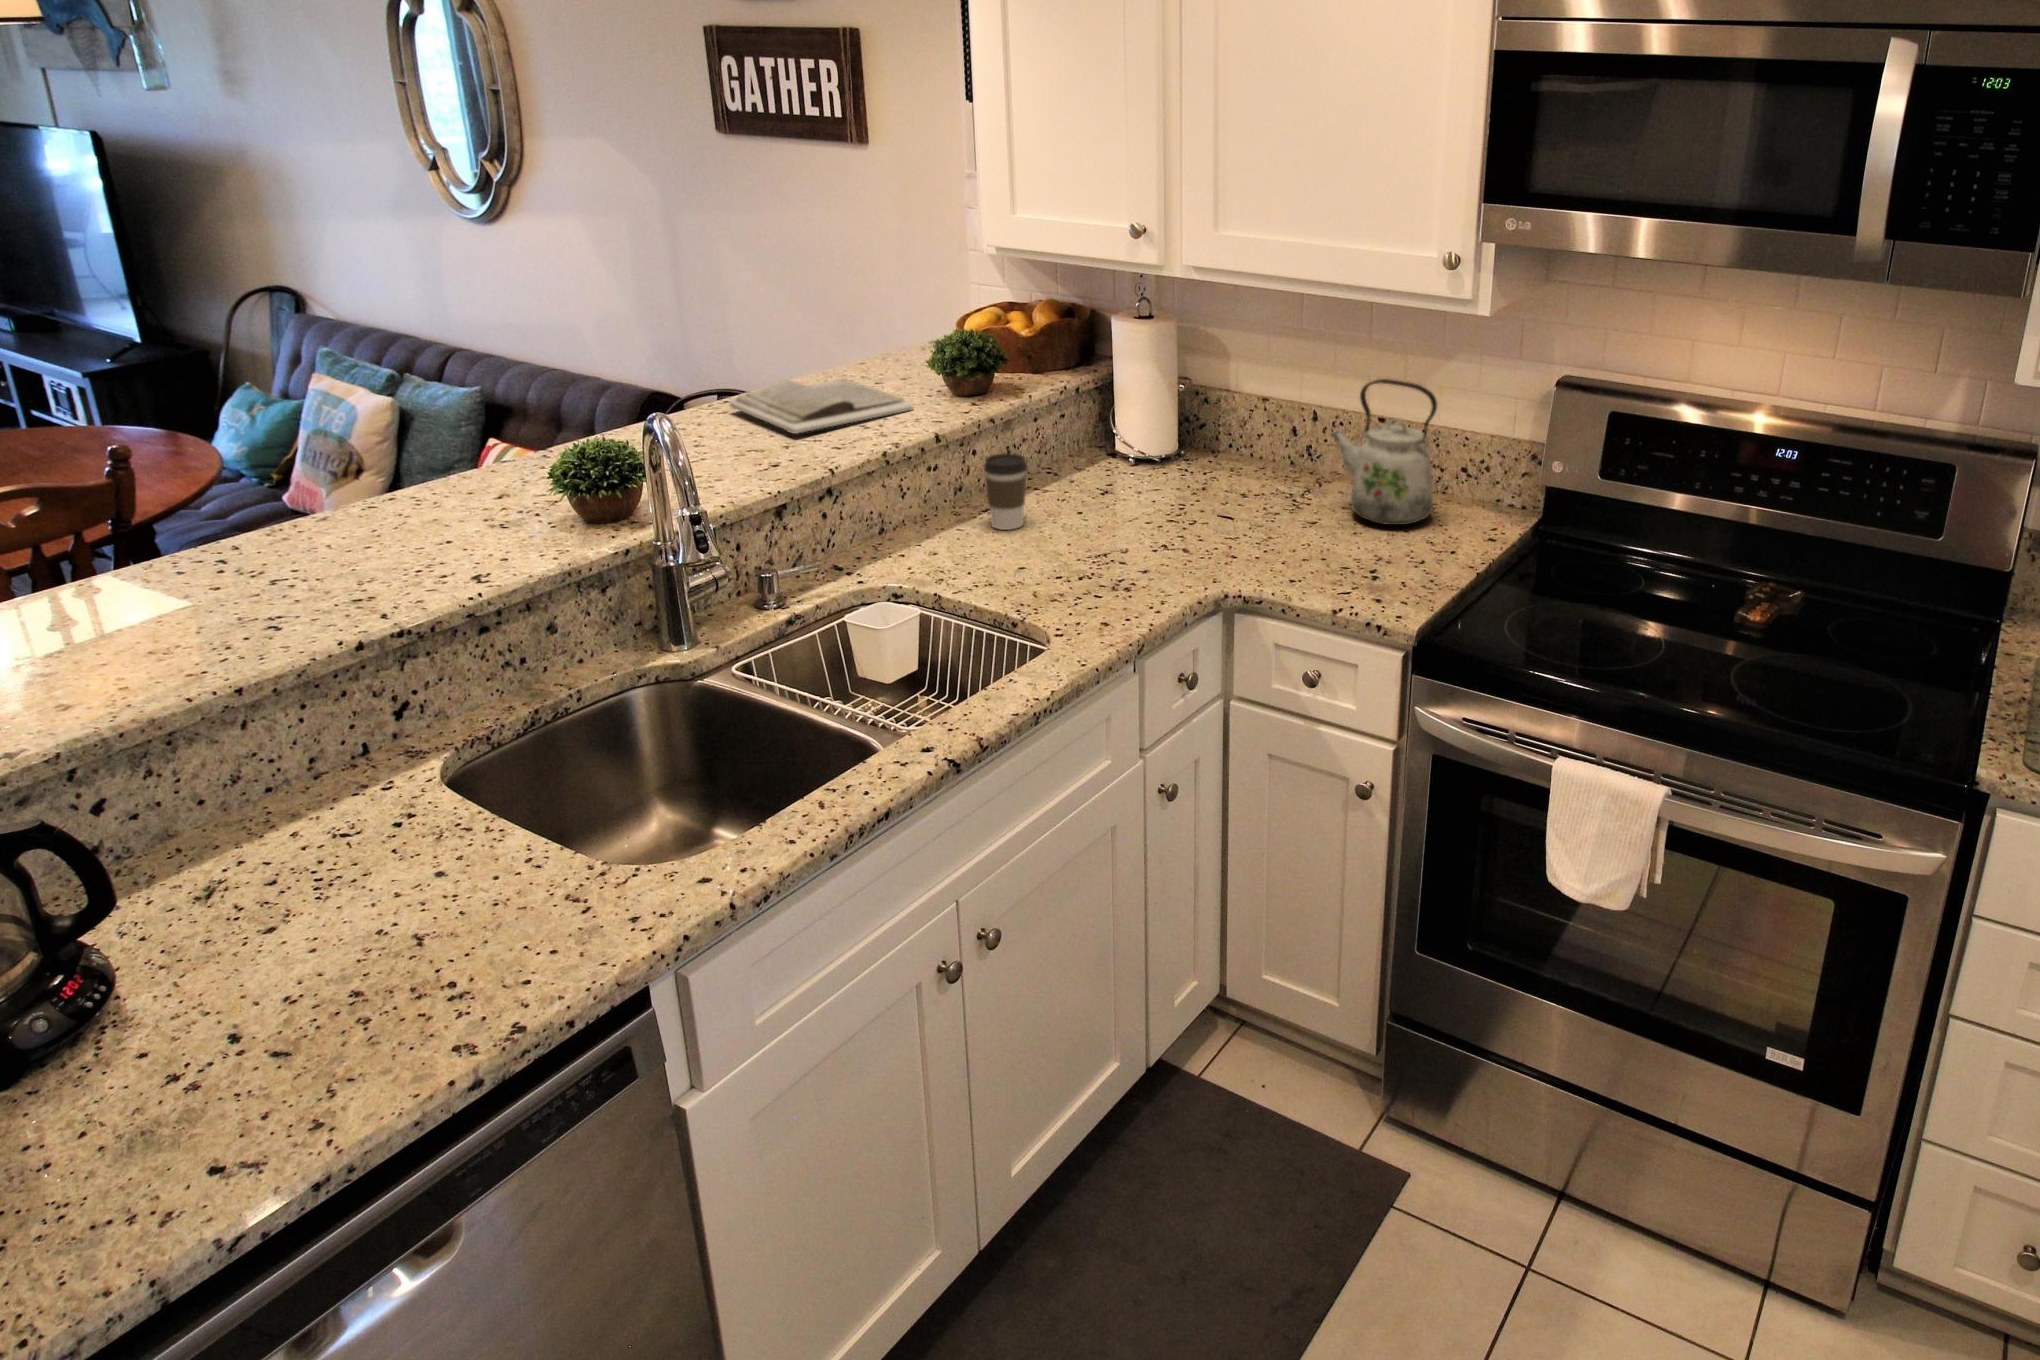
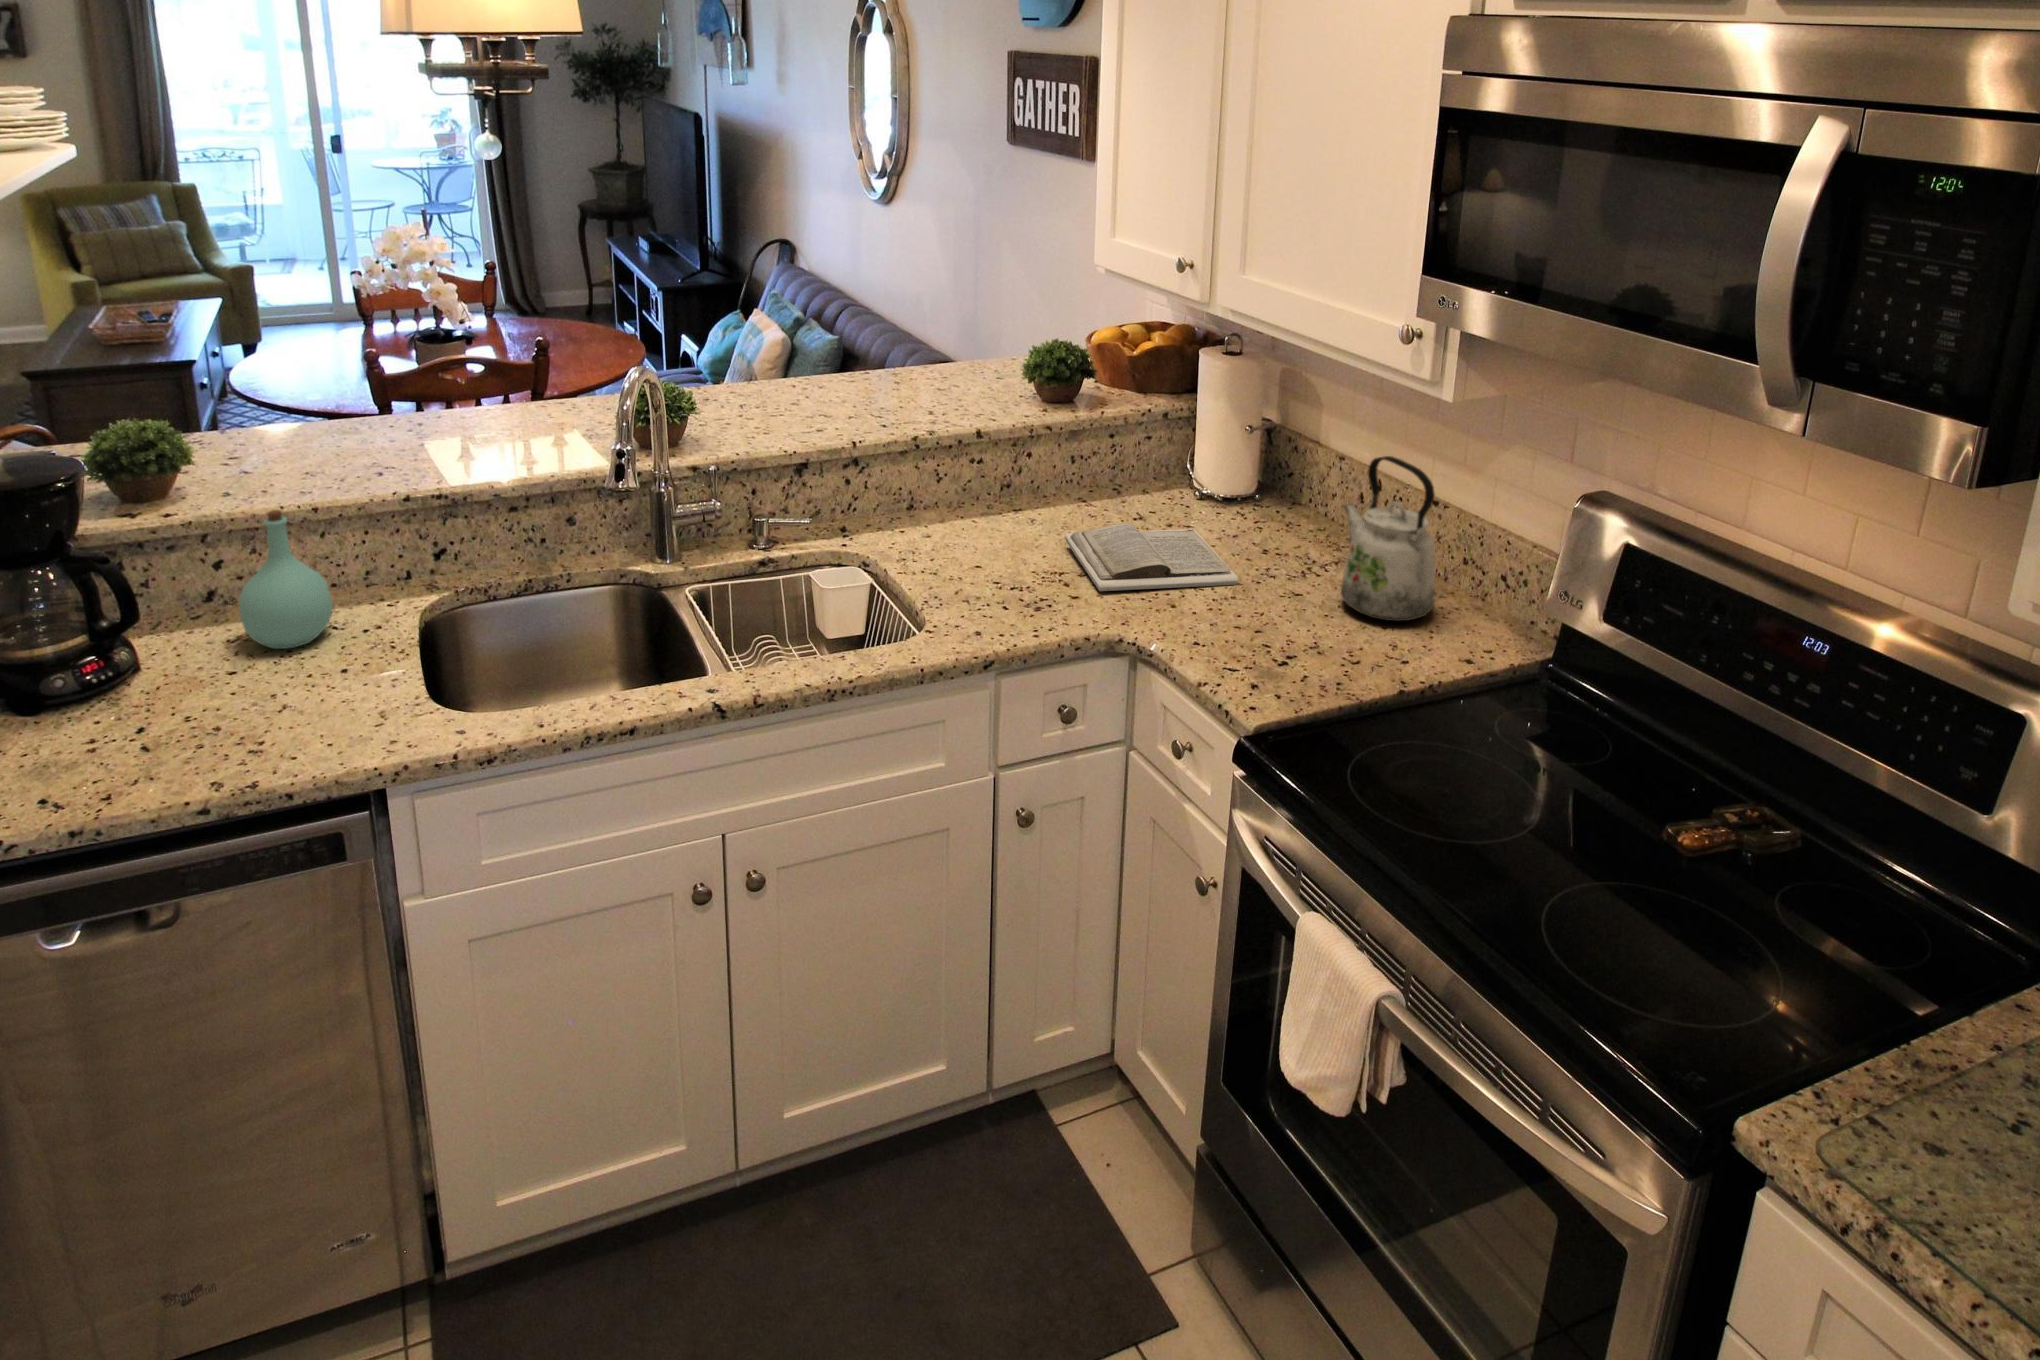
book: present [729,379,913,434] -> present [1066,523,1238,591]
coffee cup: present [984,453,1027,530] -> none [1000,459,1041,532]
bottle: none [209,695,350,889] -> present [239,510,333,649]

